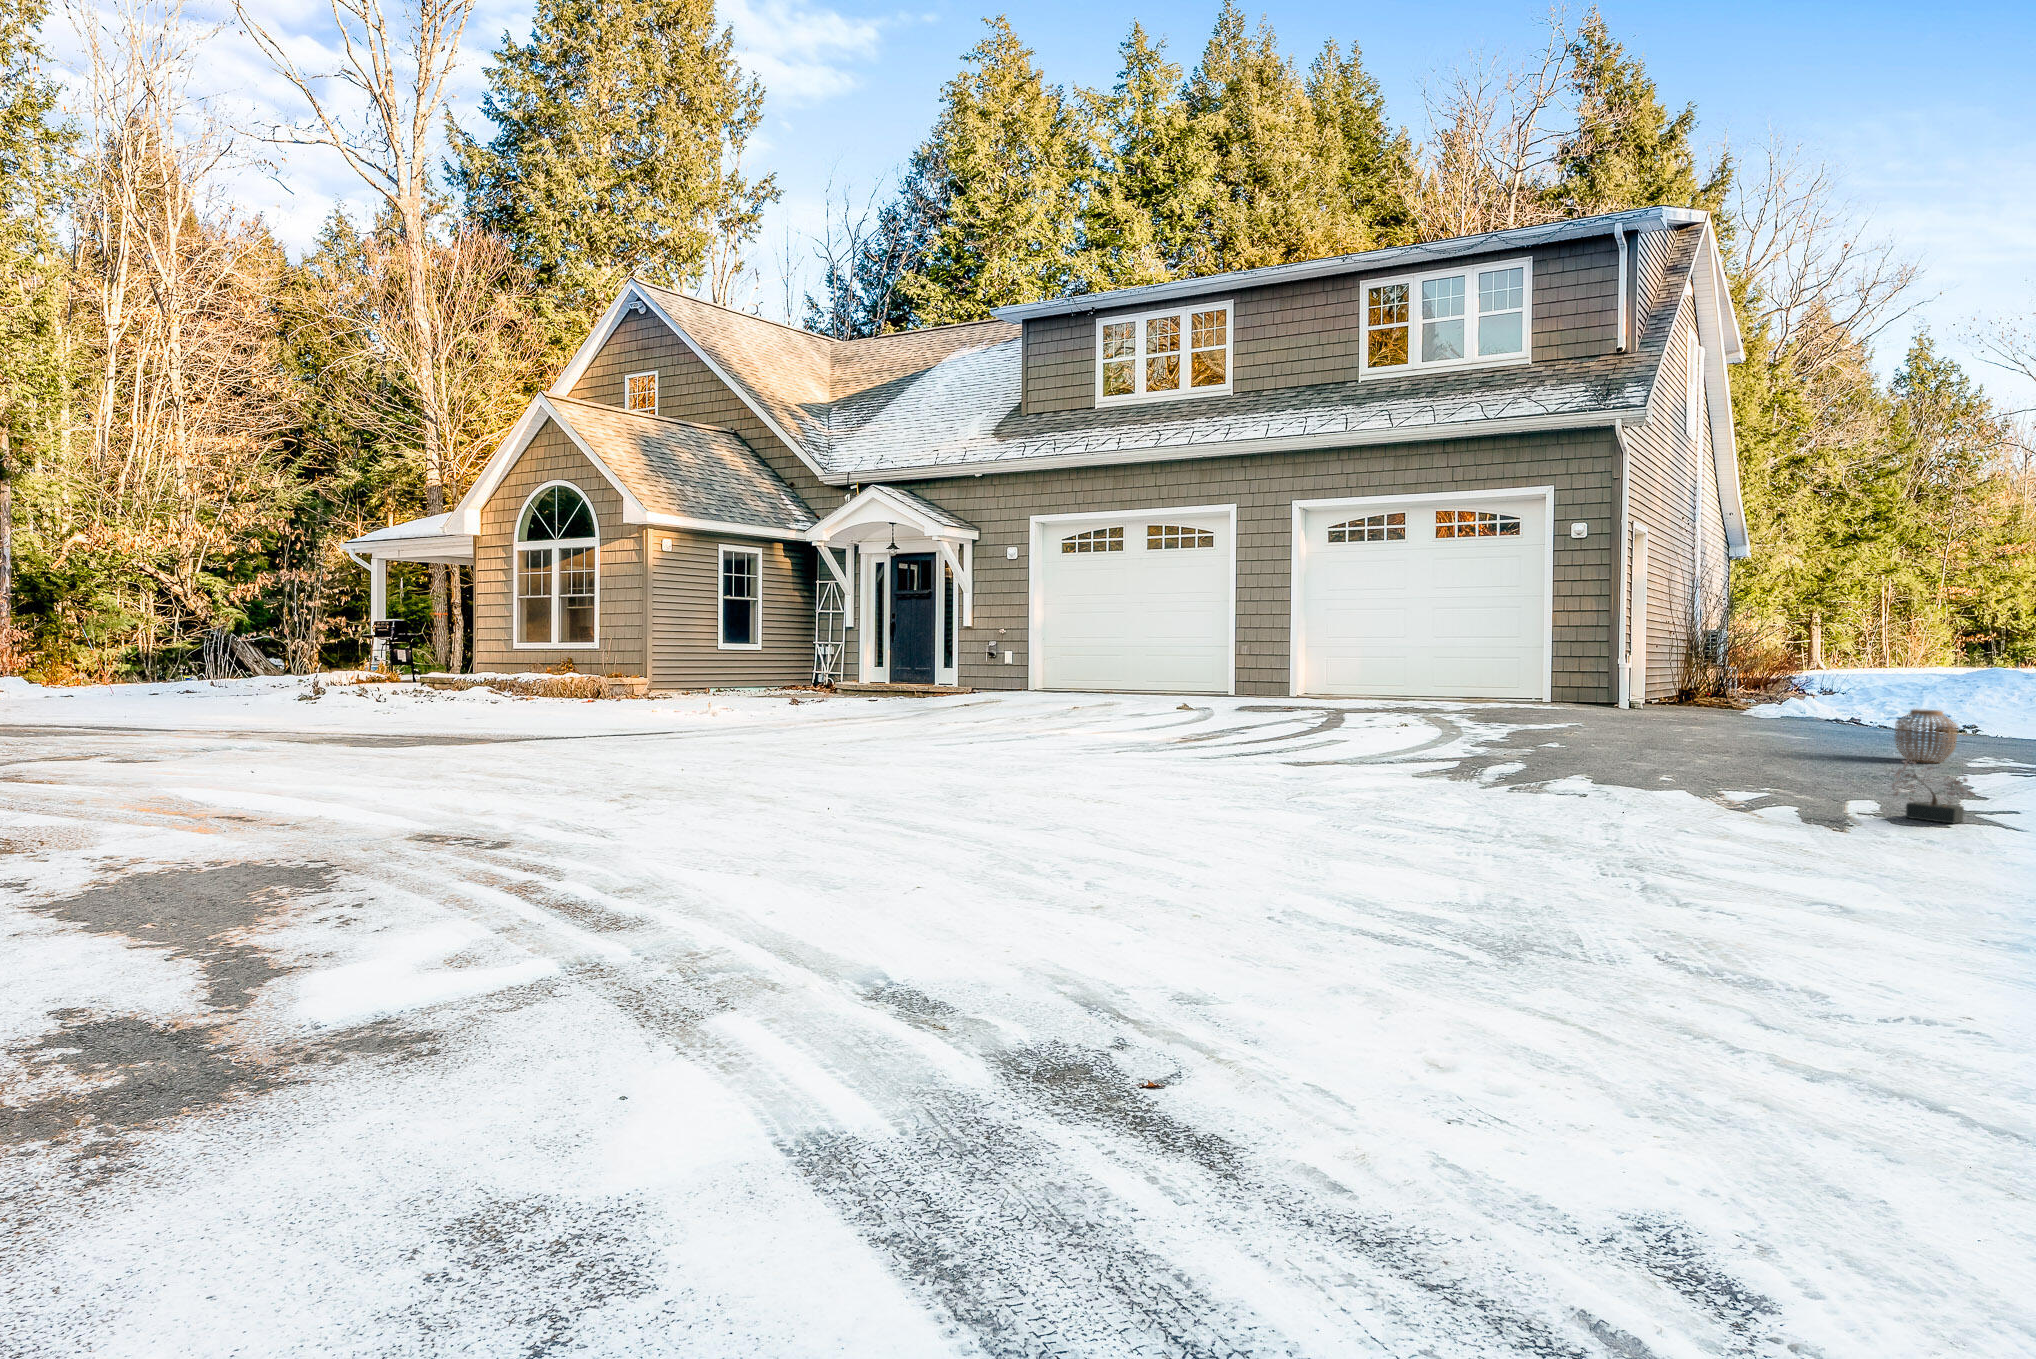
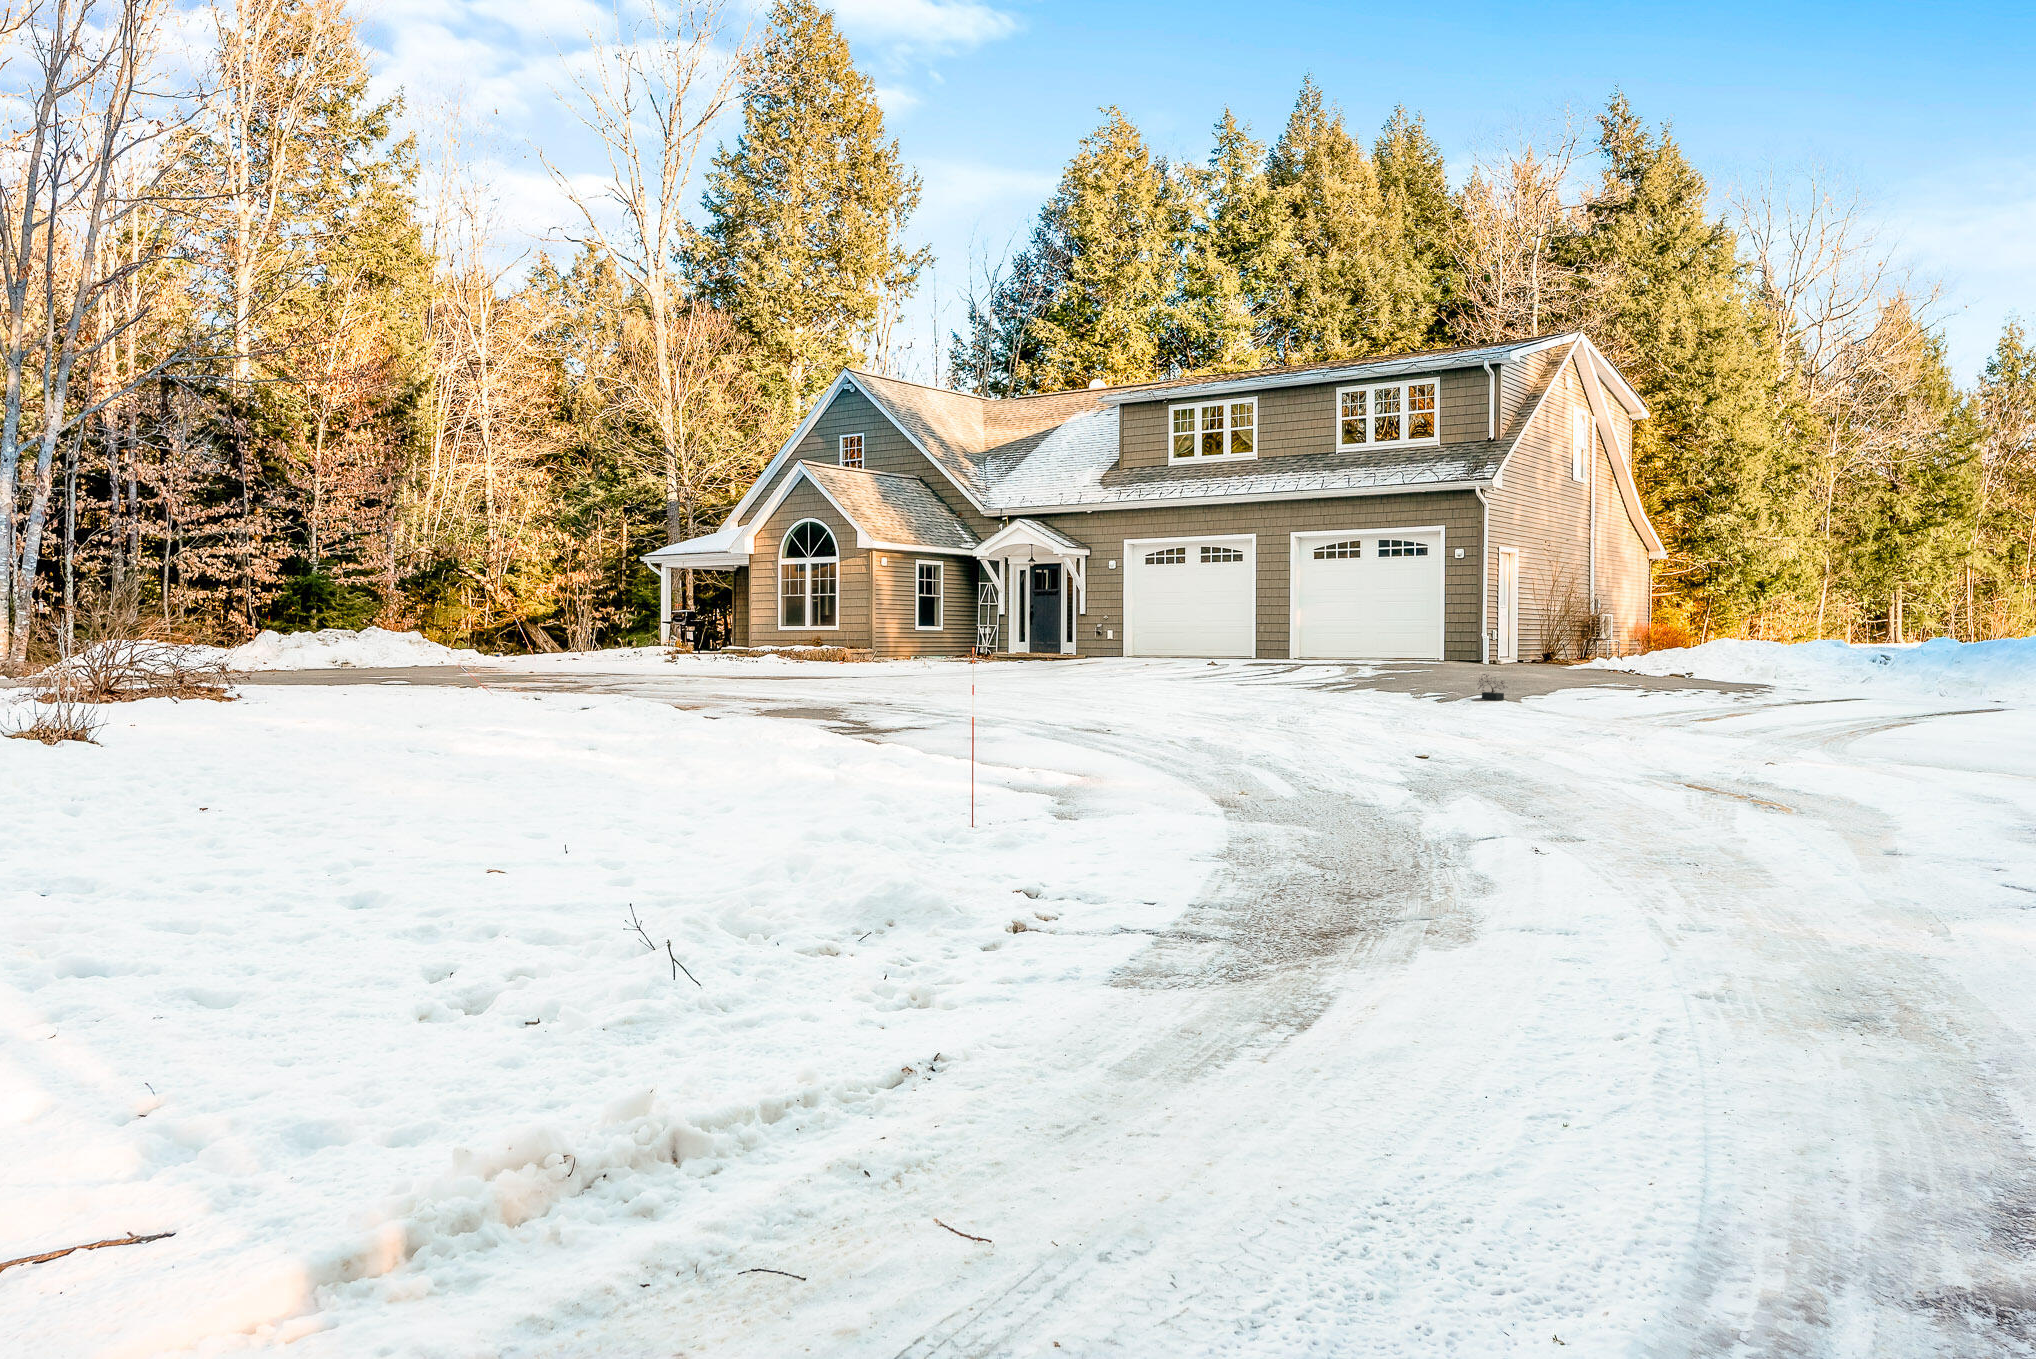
woven basket: present [1895,709,1958,763] -> none [1554,658,1582,685]

